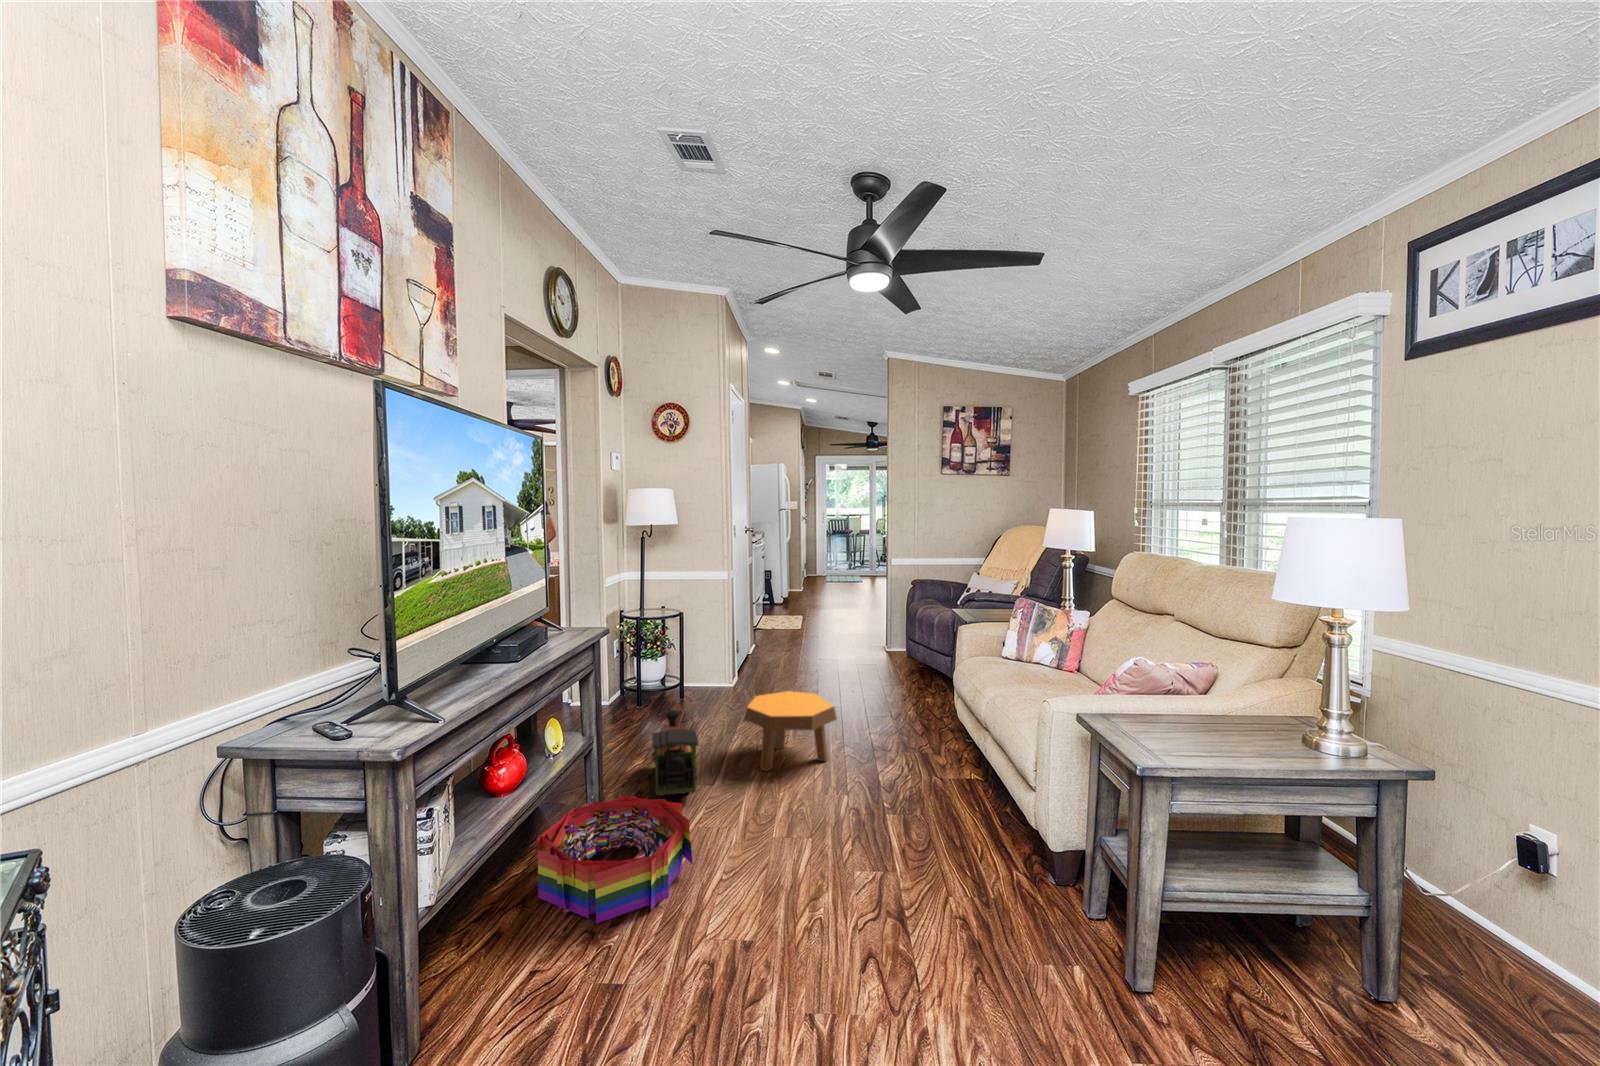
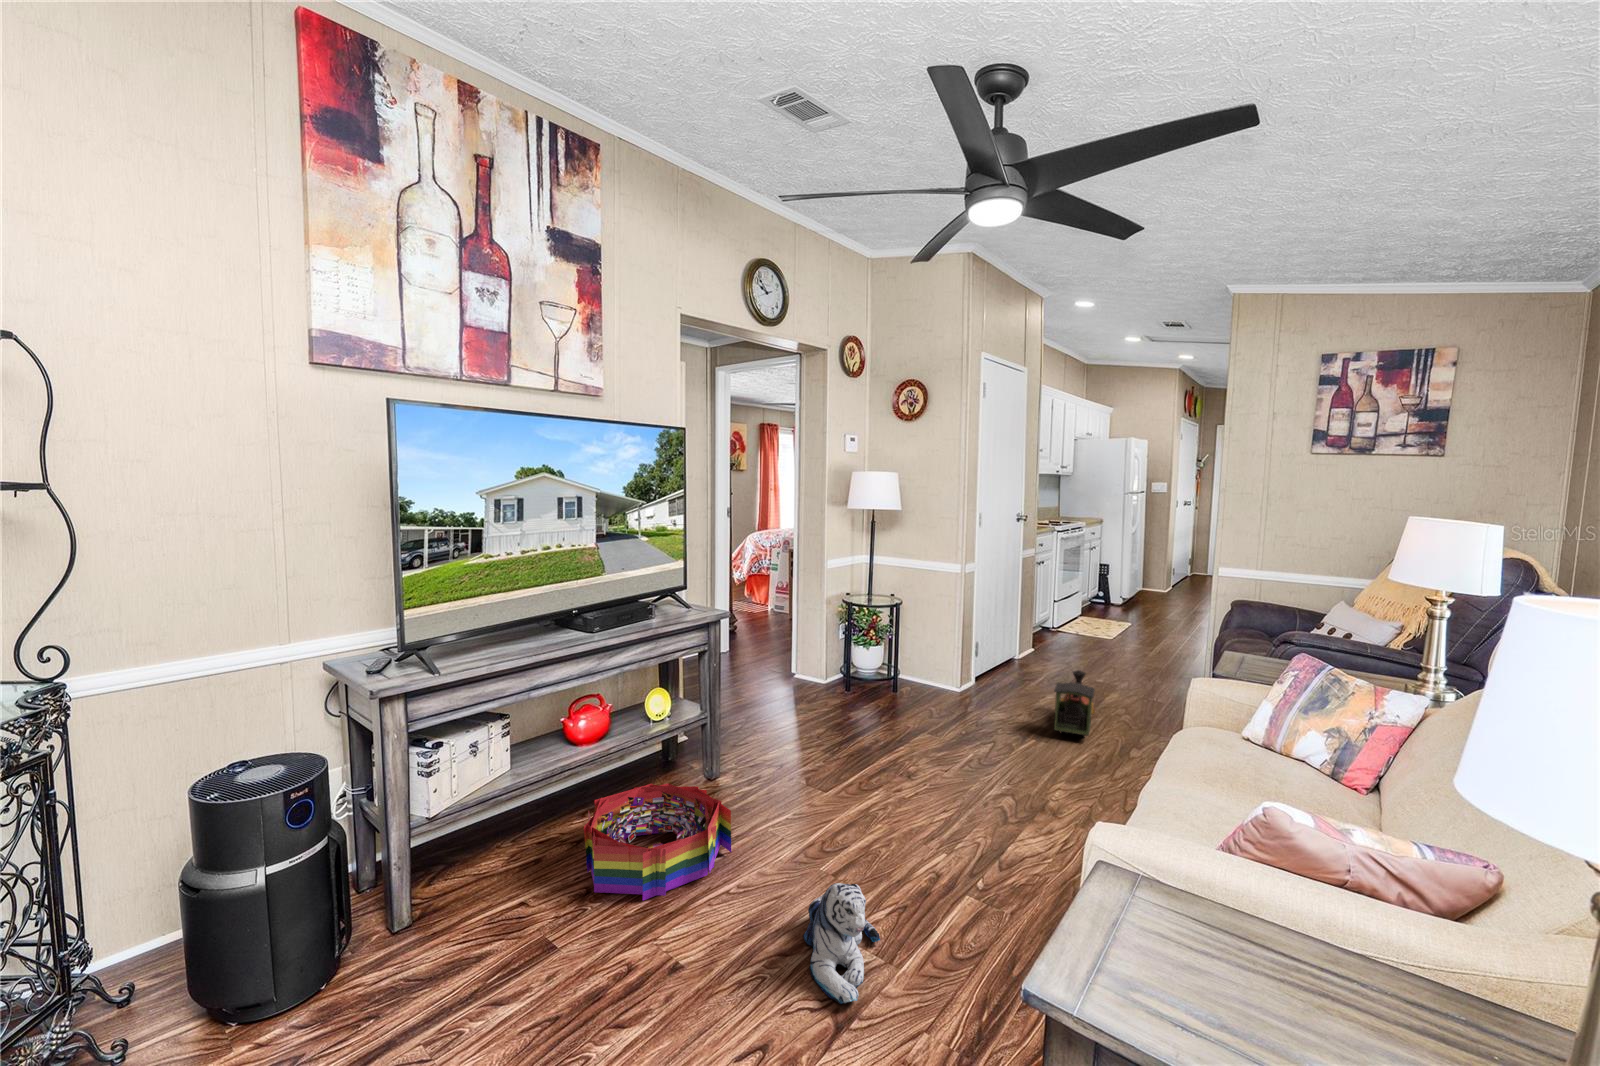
footstool: present [744,691,837,771] -> none [891,722,996,820]
toy train: present [652,710,699,796] -> present [1054,670,1095,737]
plush toy: none [802,814,897,906] -> present [803,883,880,1004]

